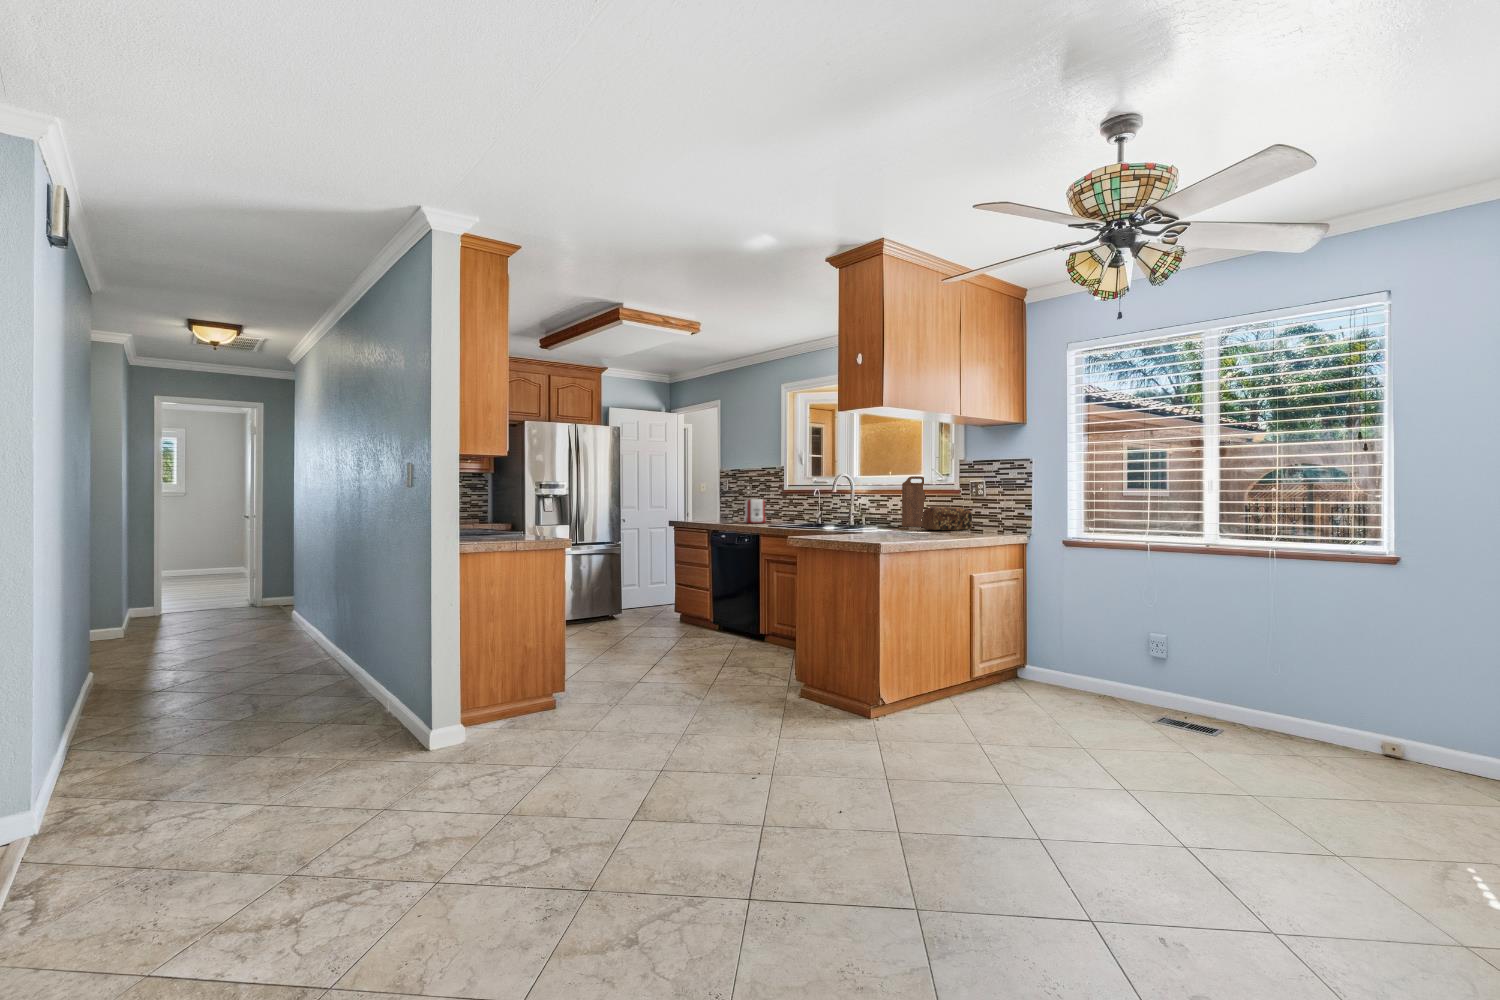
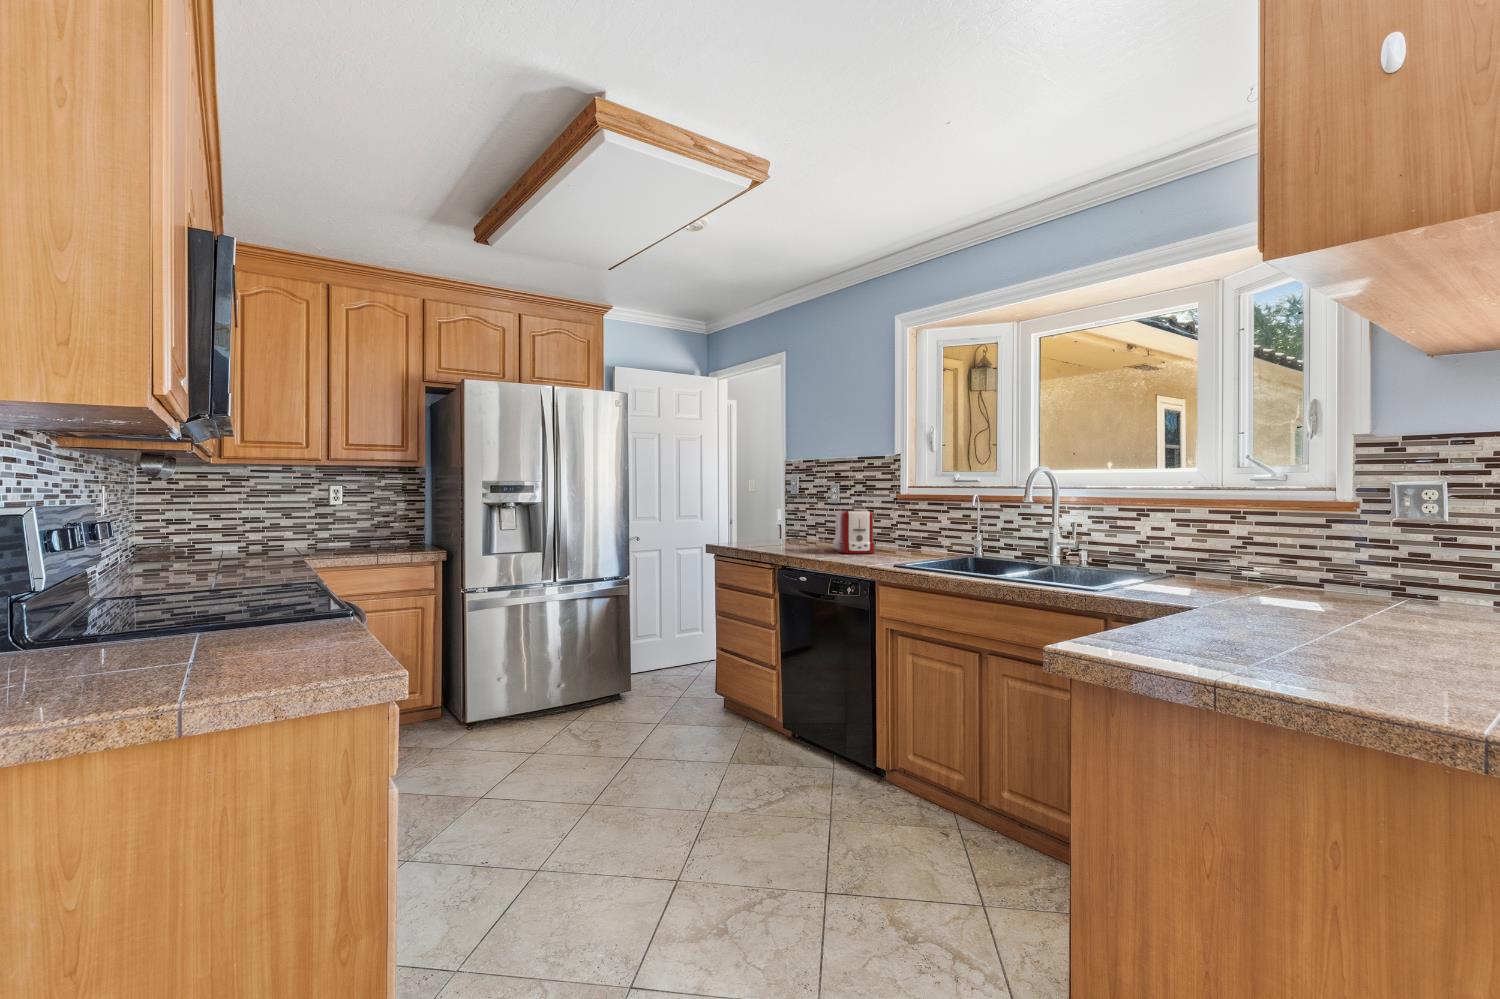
cutting board: present [902,476,925,527] -> none [1190,472,1251,578]
bread loaf: present [922,507,972,530] -> none [1290,543,1429,603]

